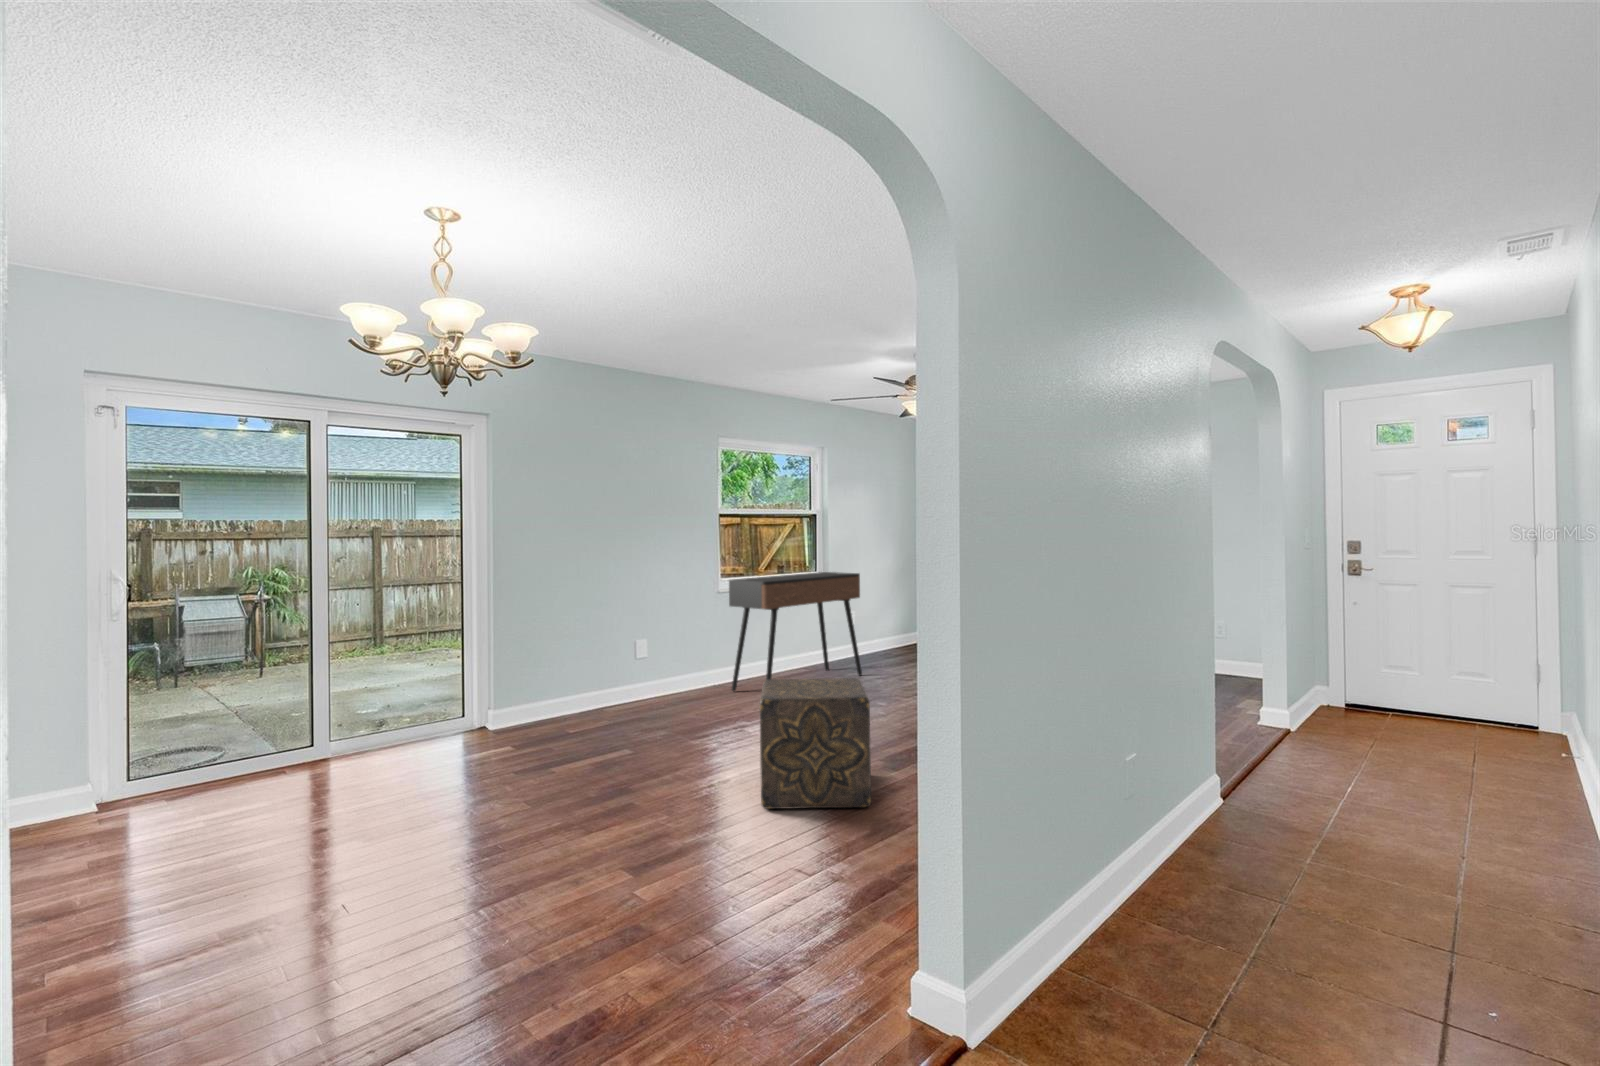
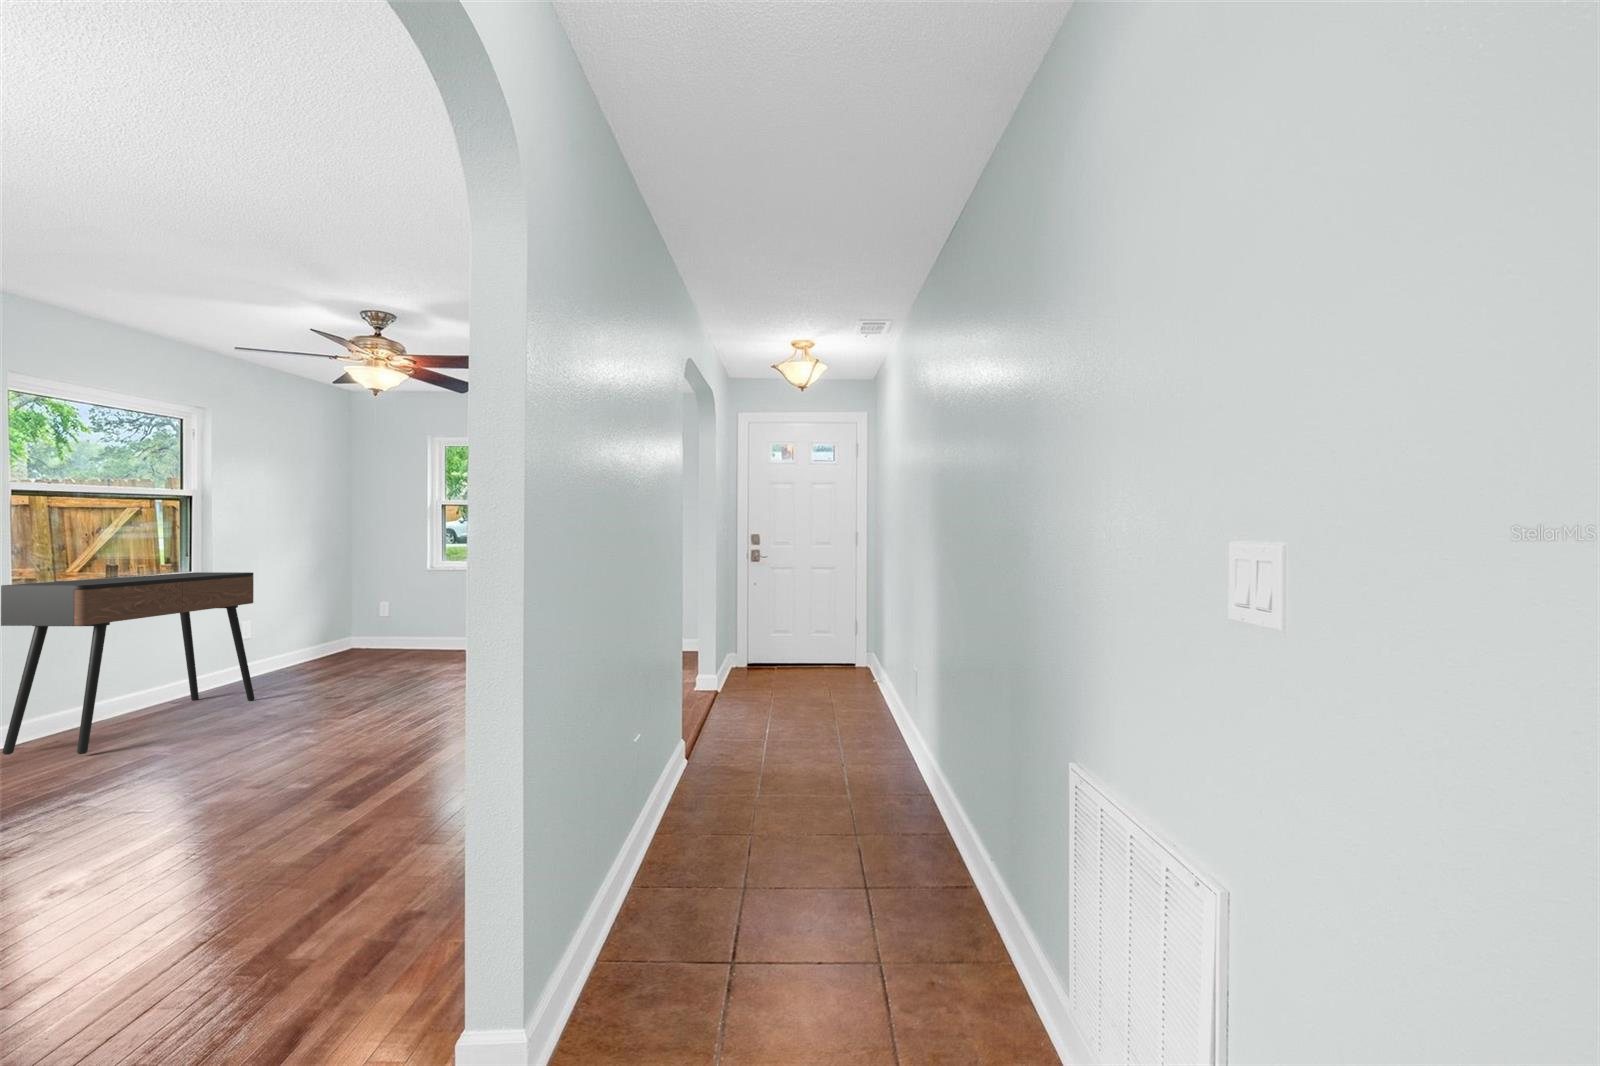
ottoman: present [759,678,871,809] -> none [69,706,293,946]

